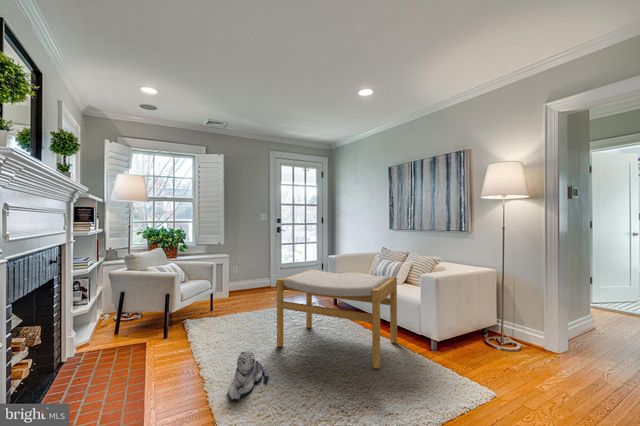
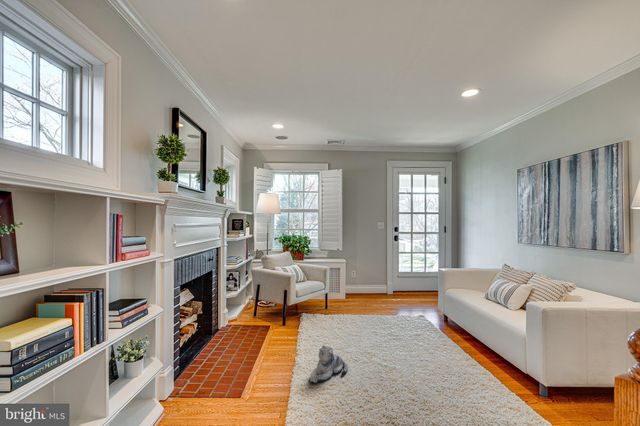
footstool: present [277,269,397,369] -> none [366,281,491,390]

